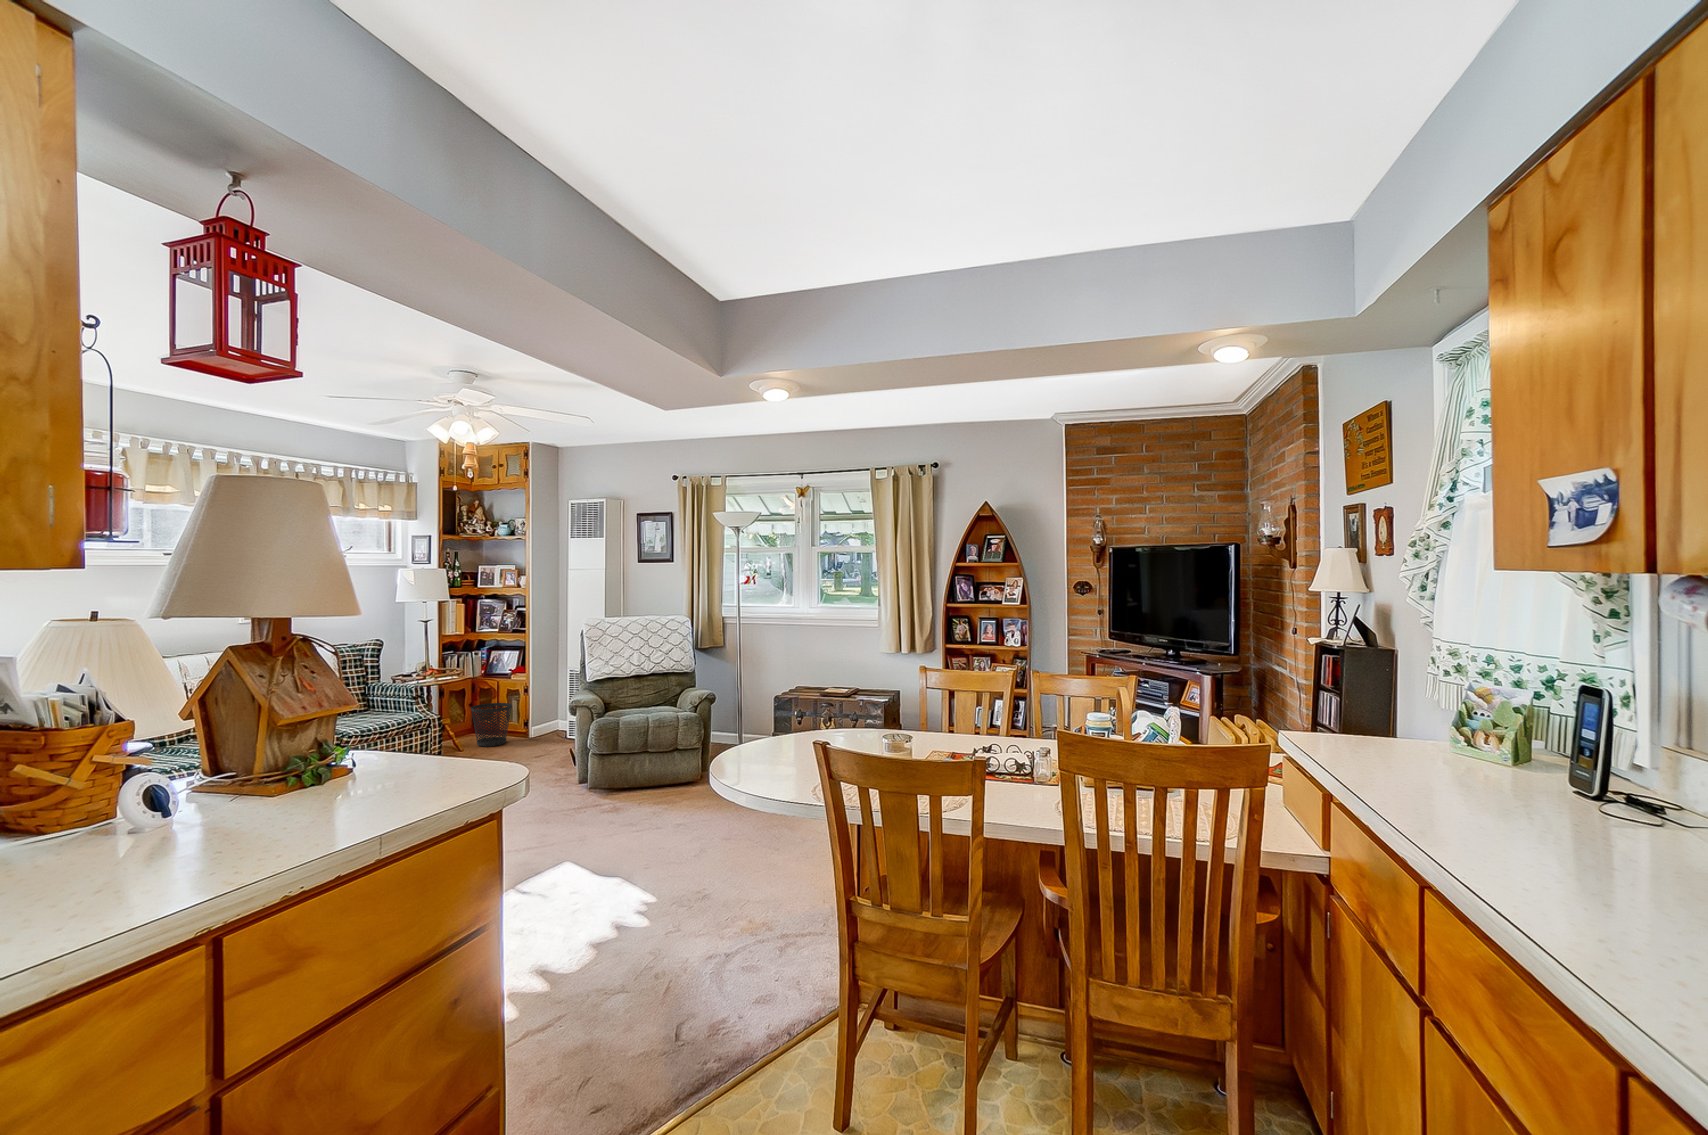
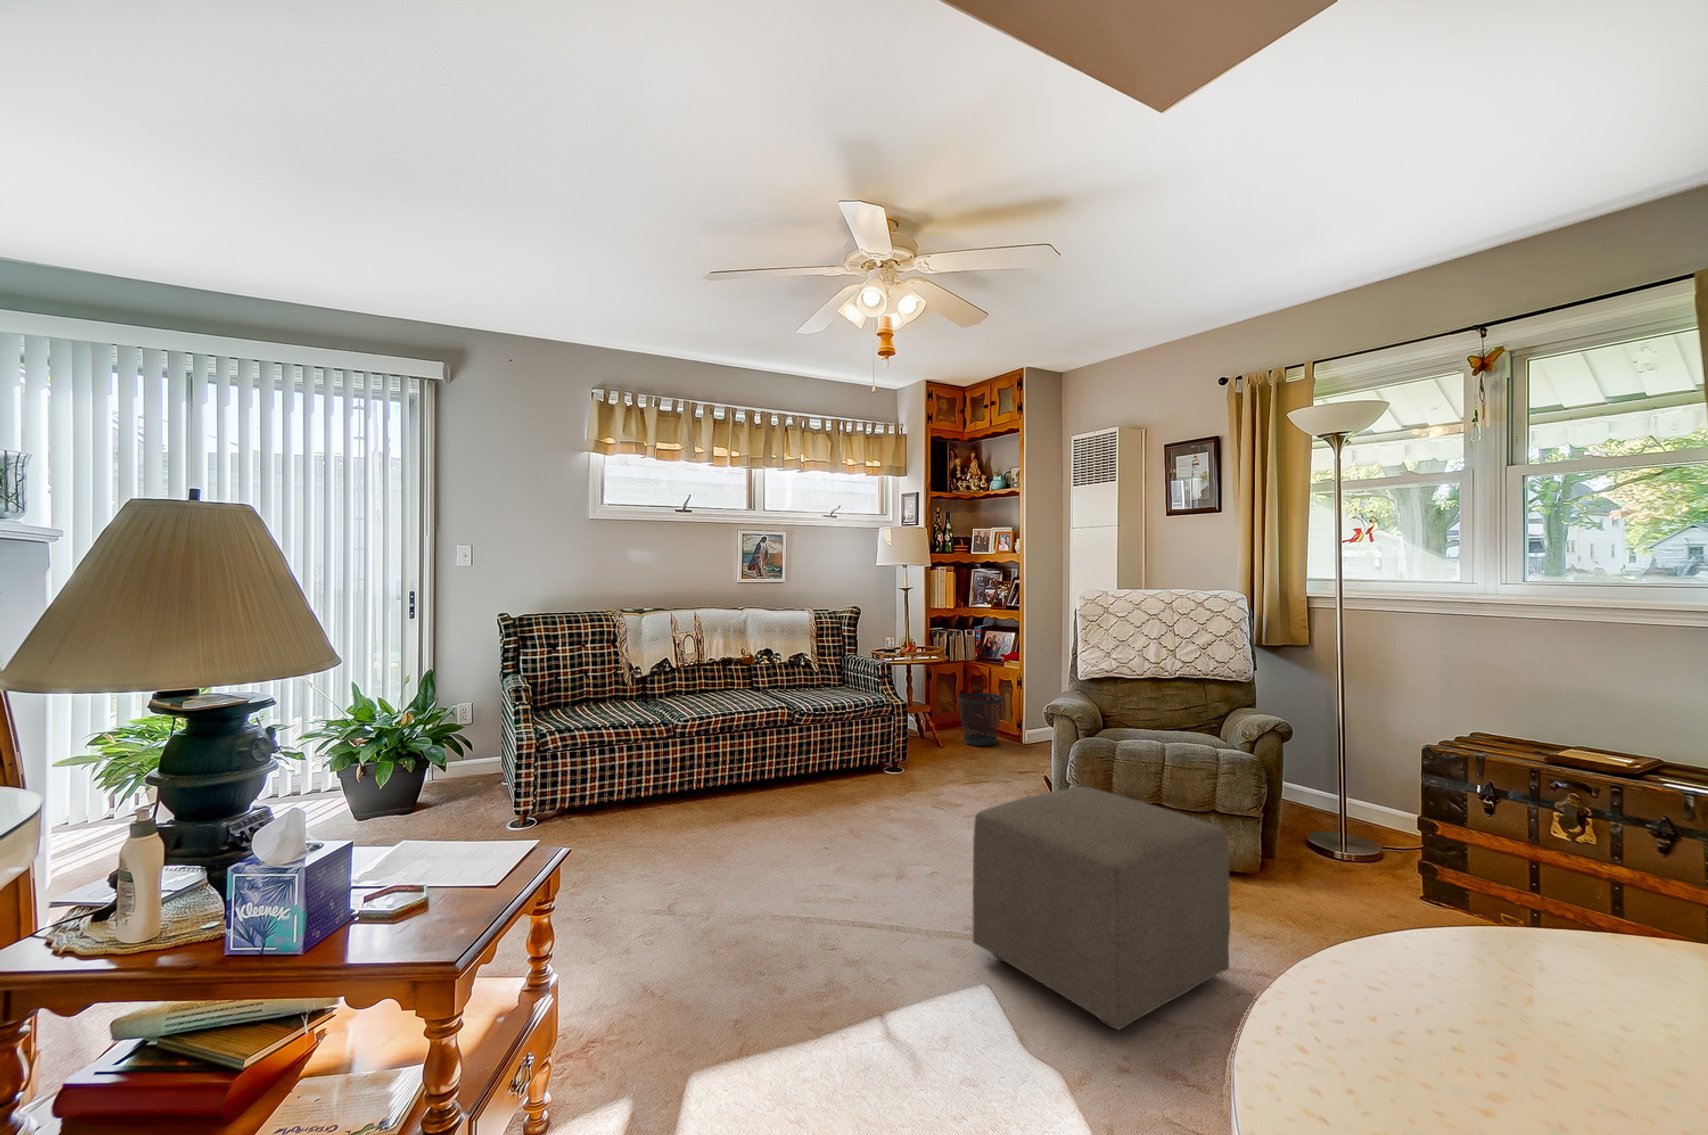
ottoman: none [550,743,690,856] -> present [973,787,1230,1030]

